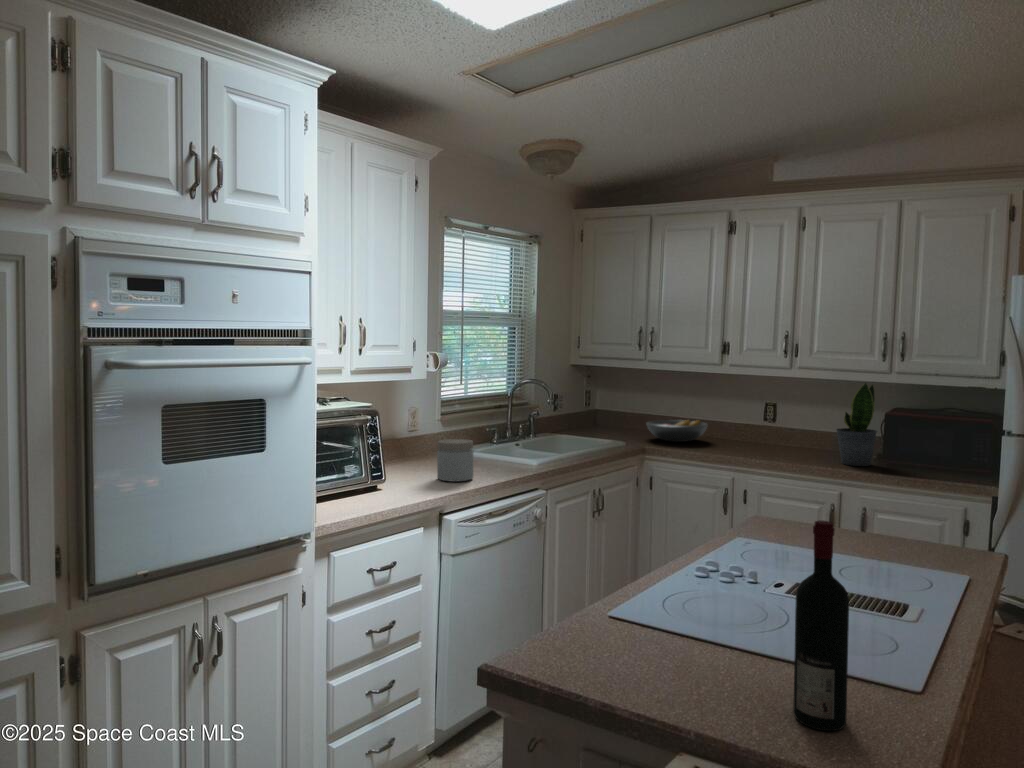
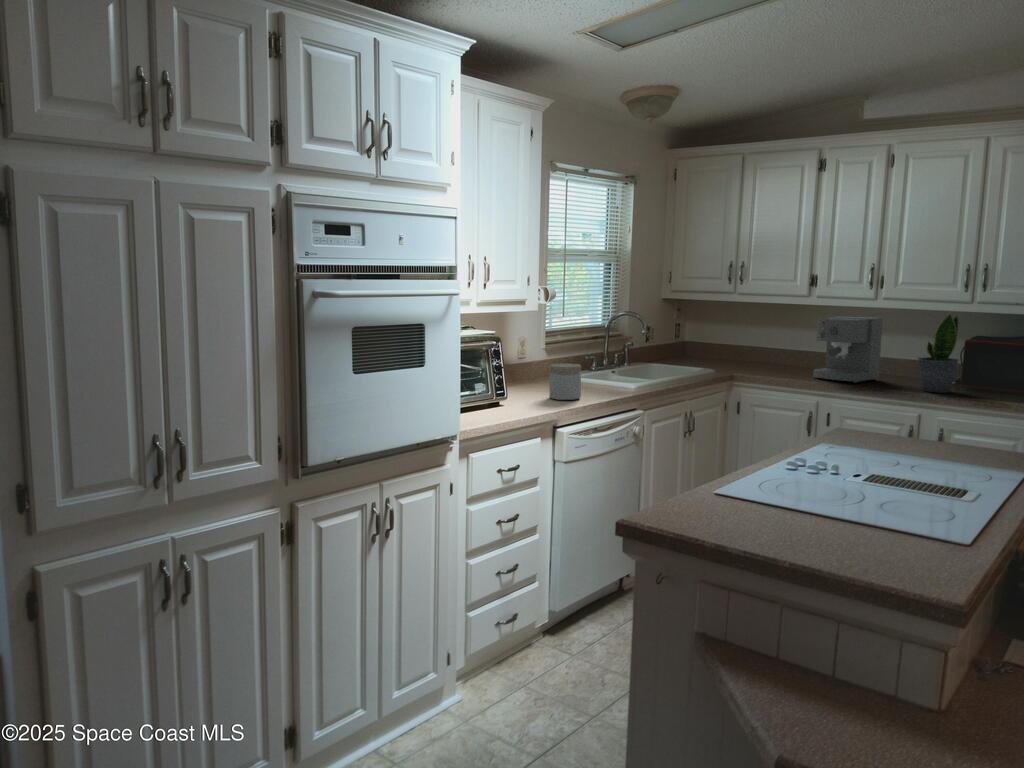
coffee maker: none [731,385,799,456] -> present [813,317,883,383]
fruit bowl: present [646,419,708,442] -> none [732,349,792,370]
wine bottle: present [793,521,849,731] -> none [874,416,925,577]

